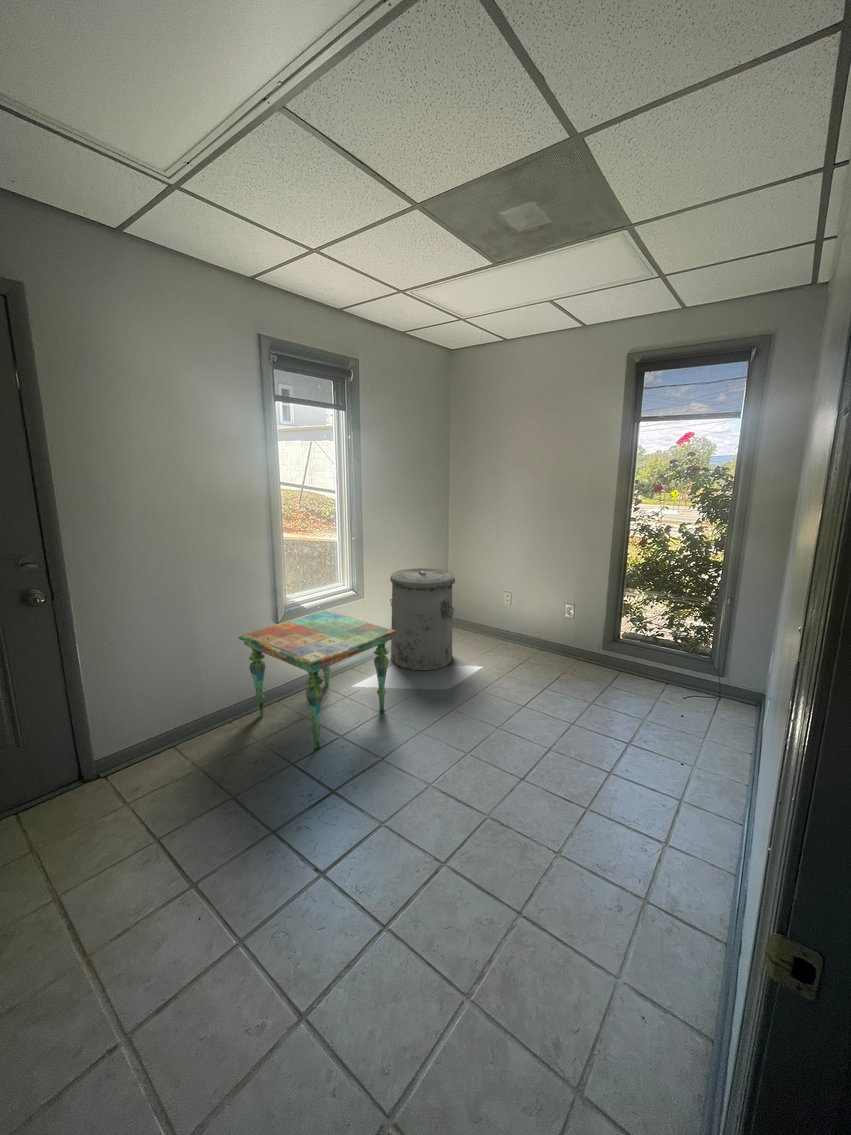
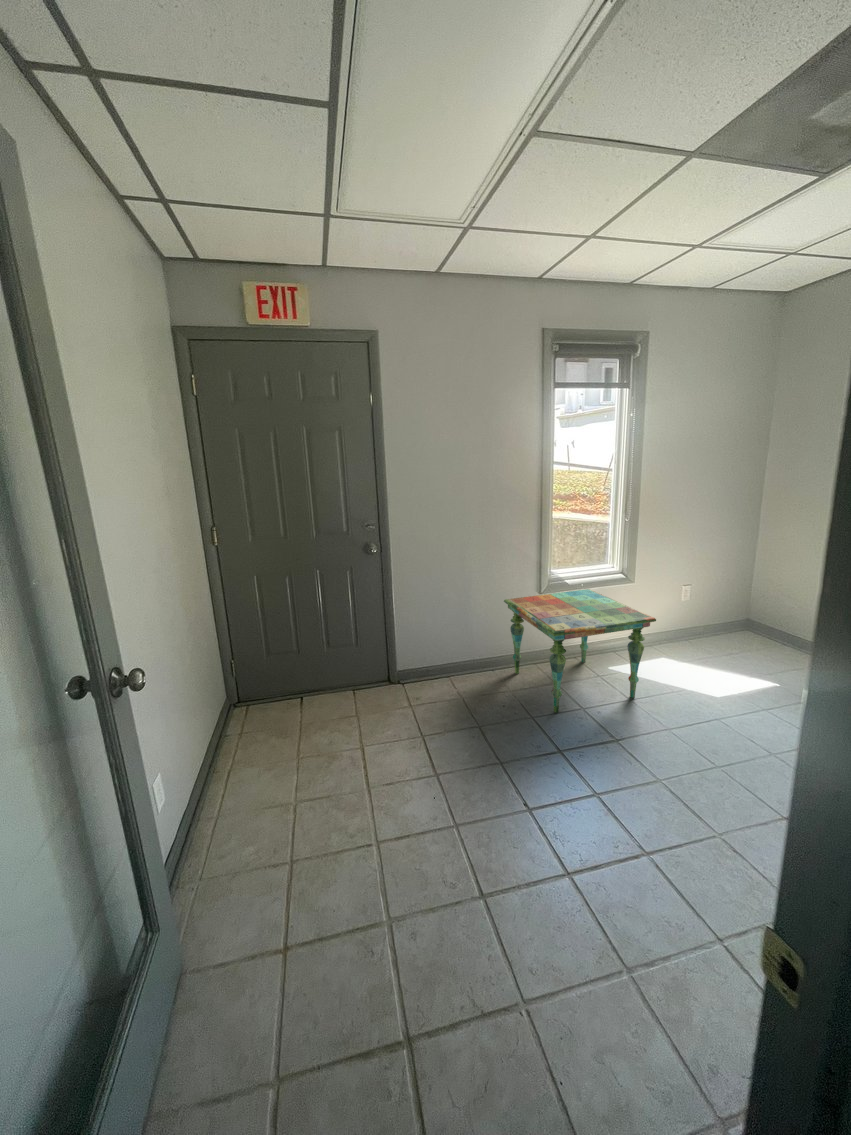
trash can: present [390,568,455,670] -> none [661,557,755,673]

